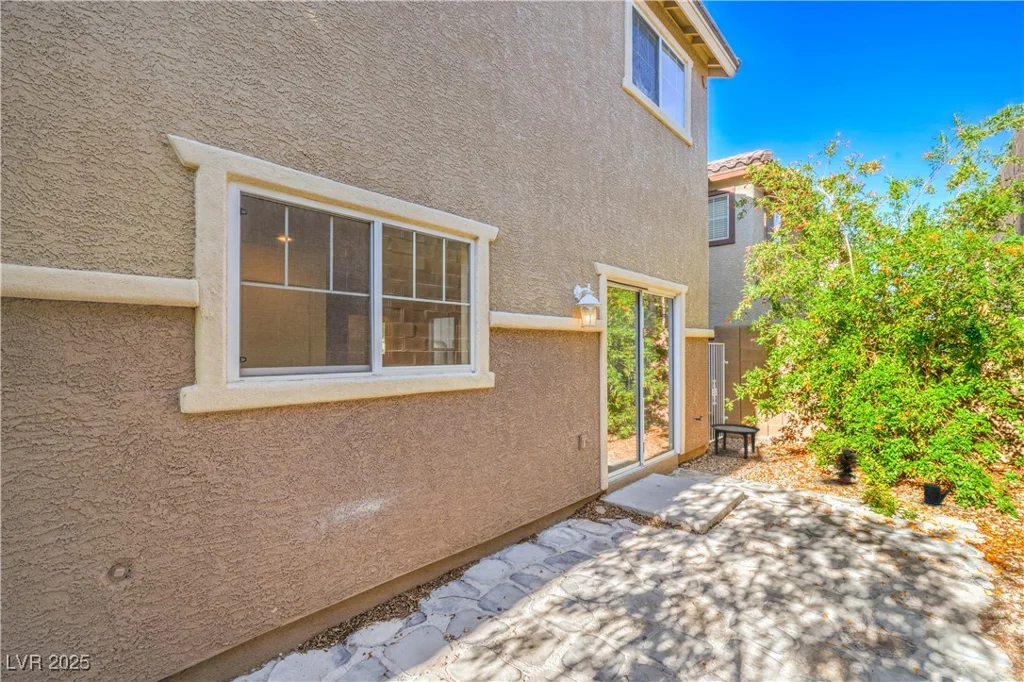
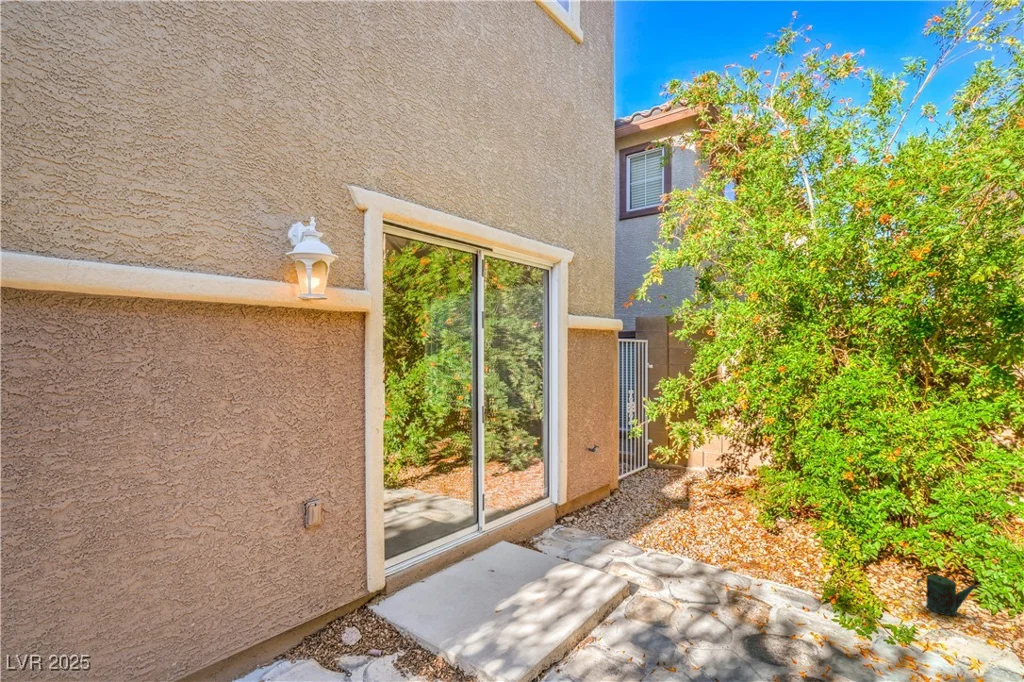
round table: present [711,424,760,459] -> none [619,452,686,507]
decorative plant: present [833,447,859,483] -> none [778,500,826,560]

